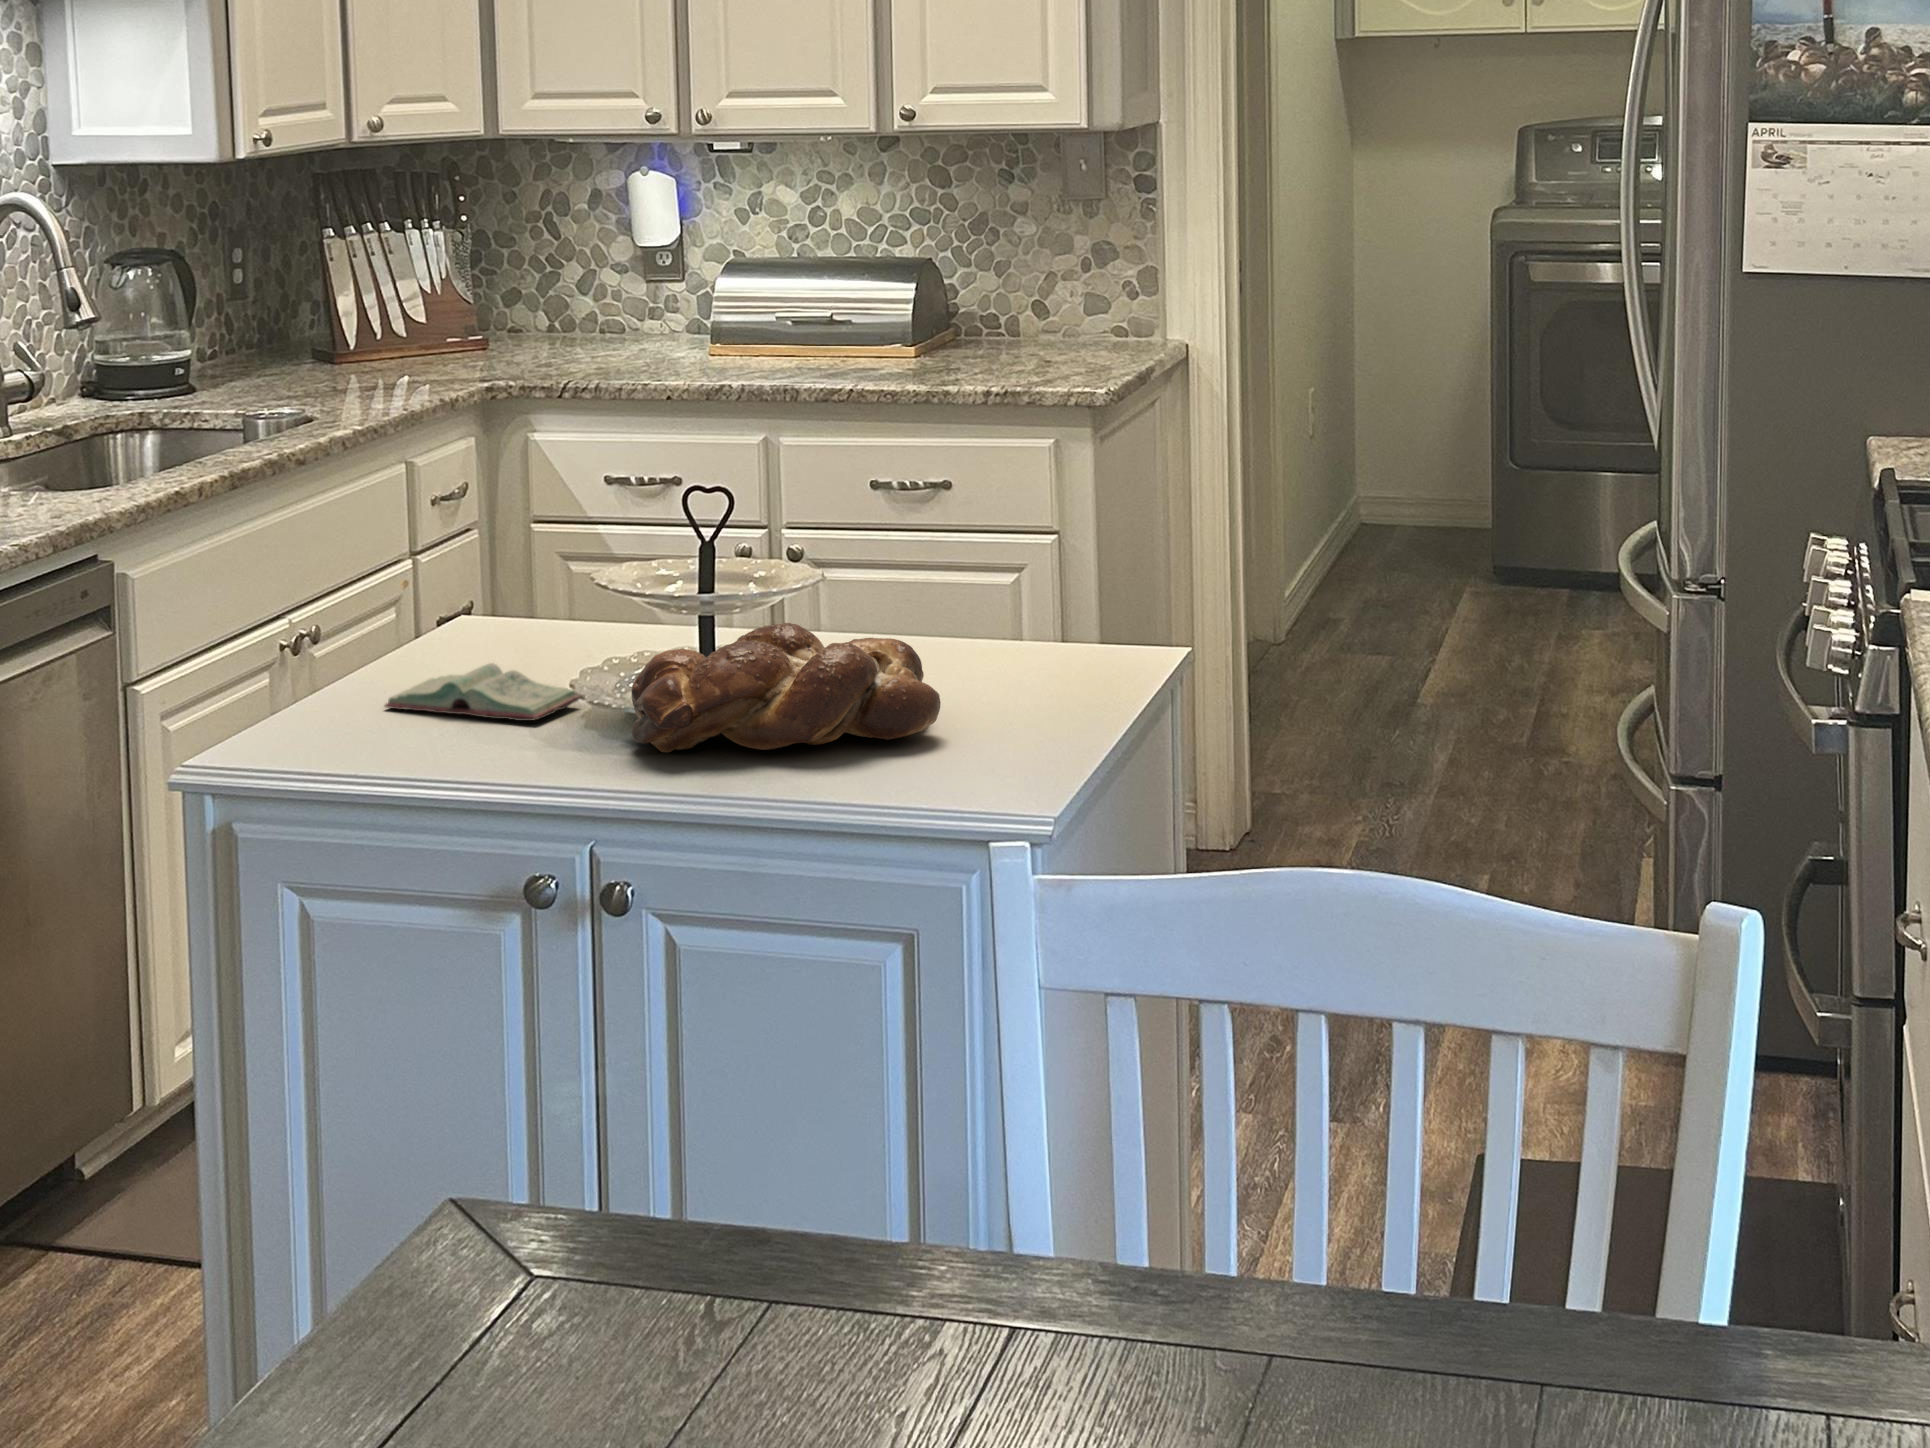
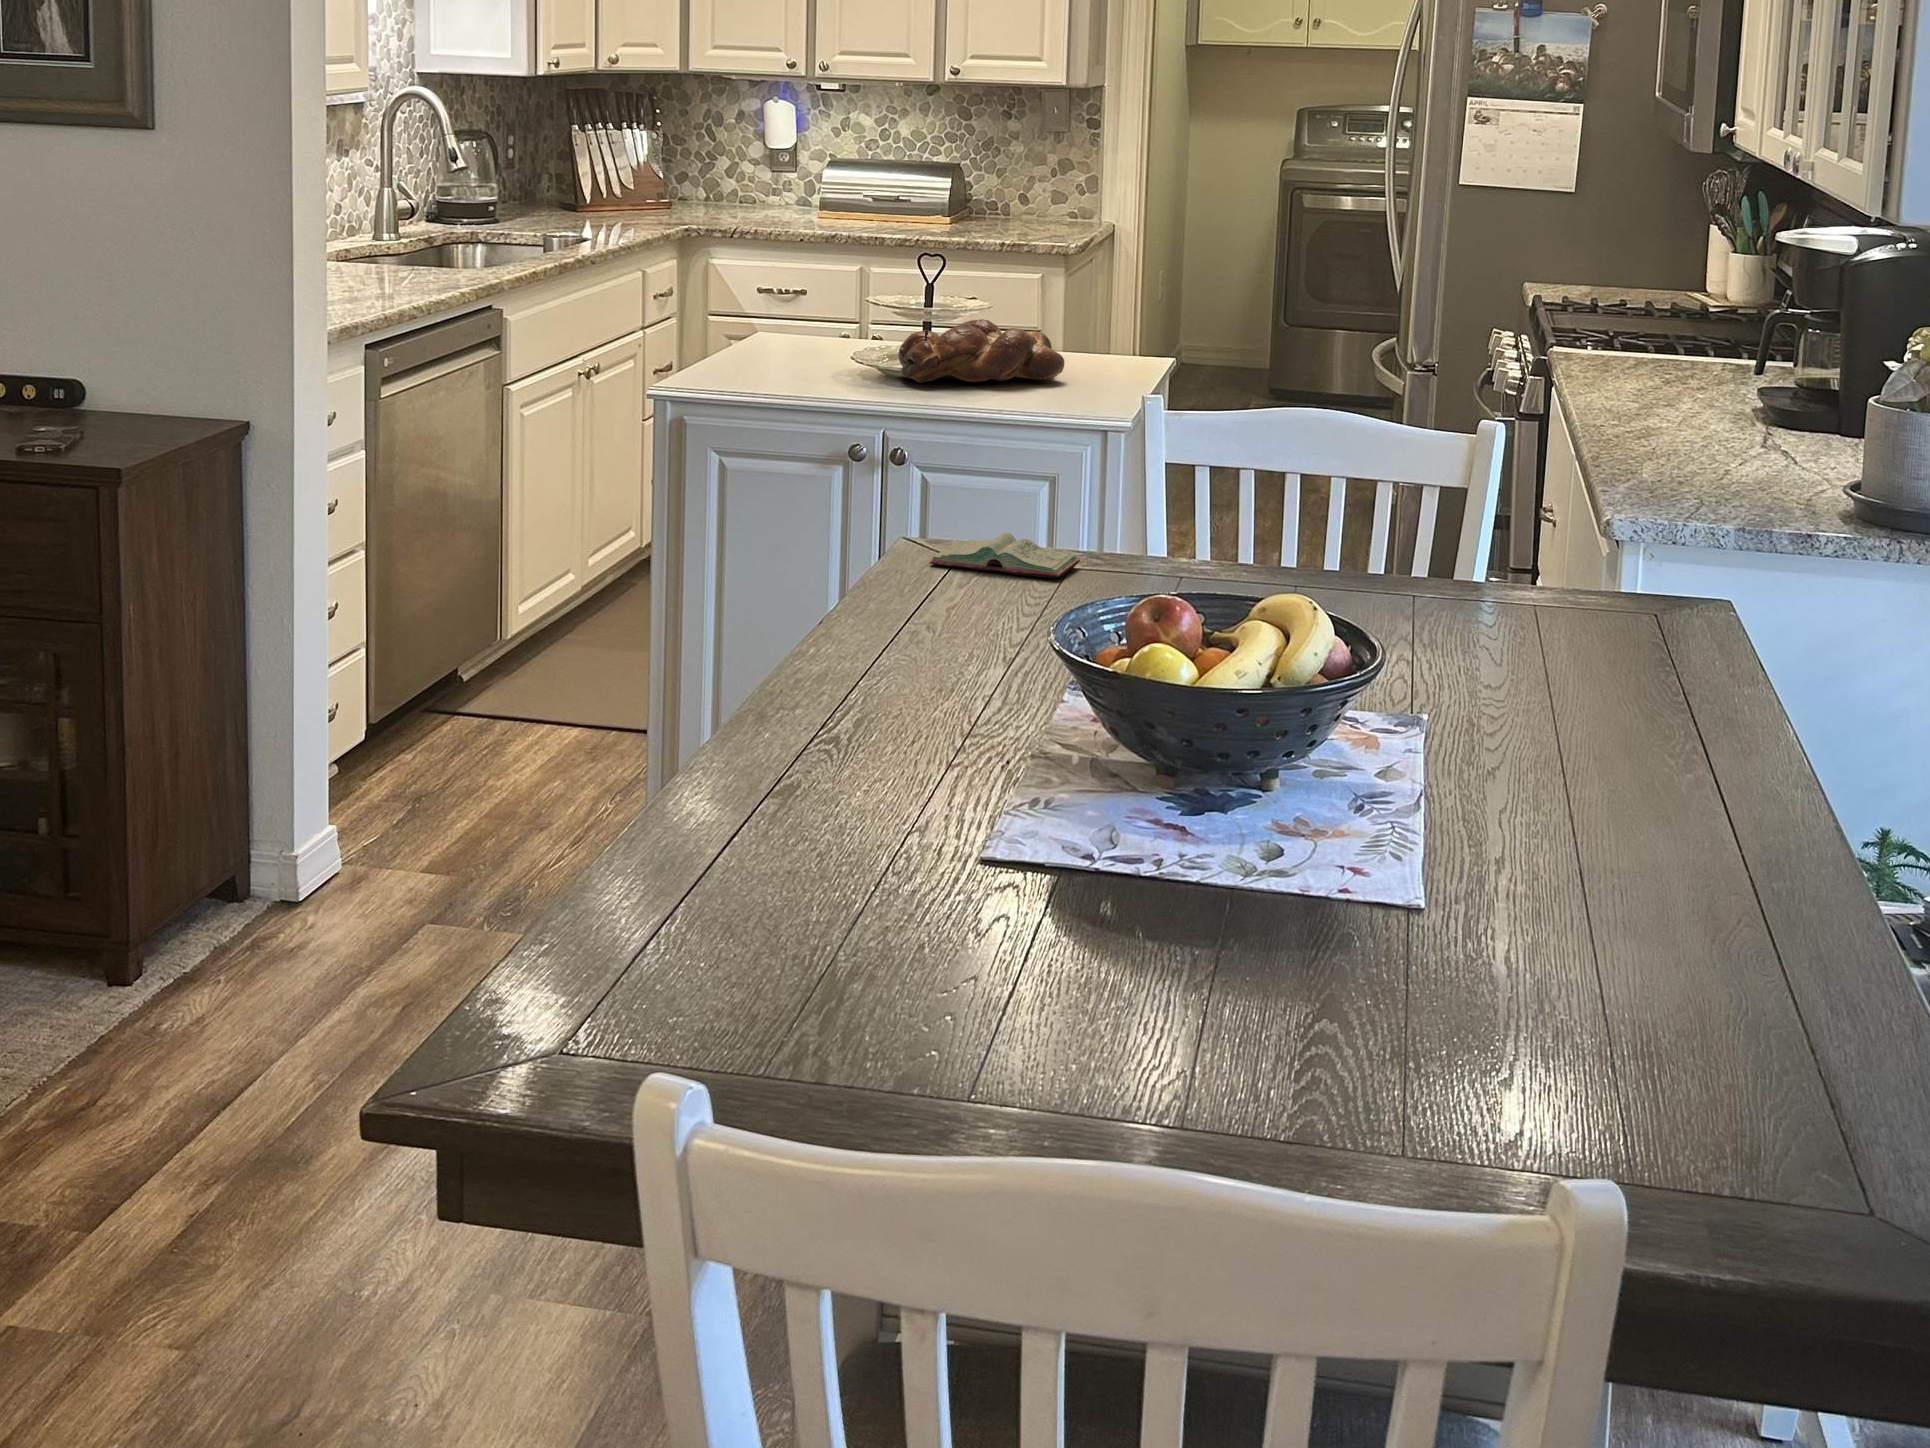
book: present [385,663,580,721] -> present [929,533,1080,578]

